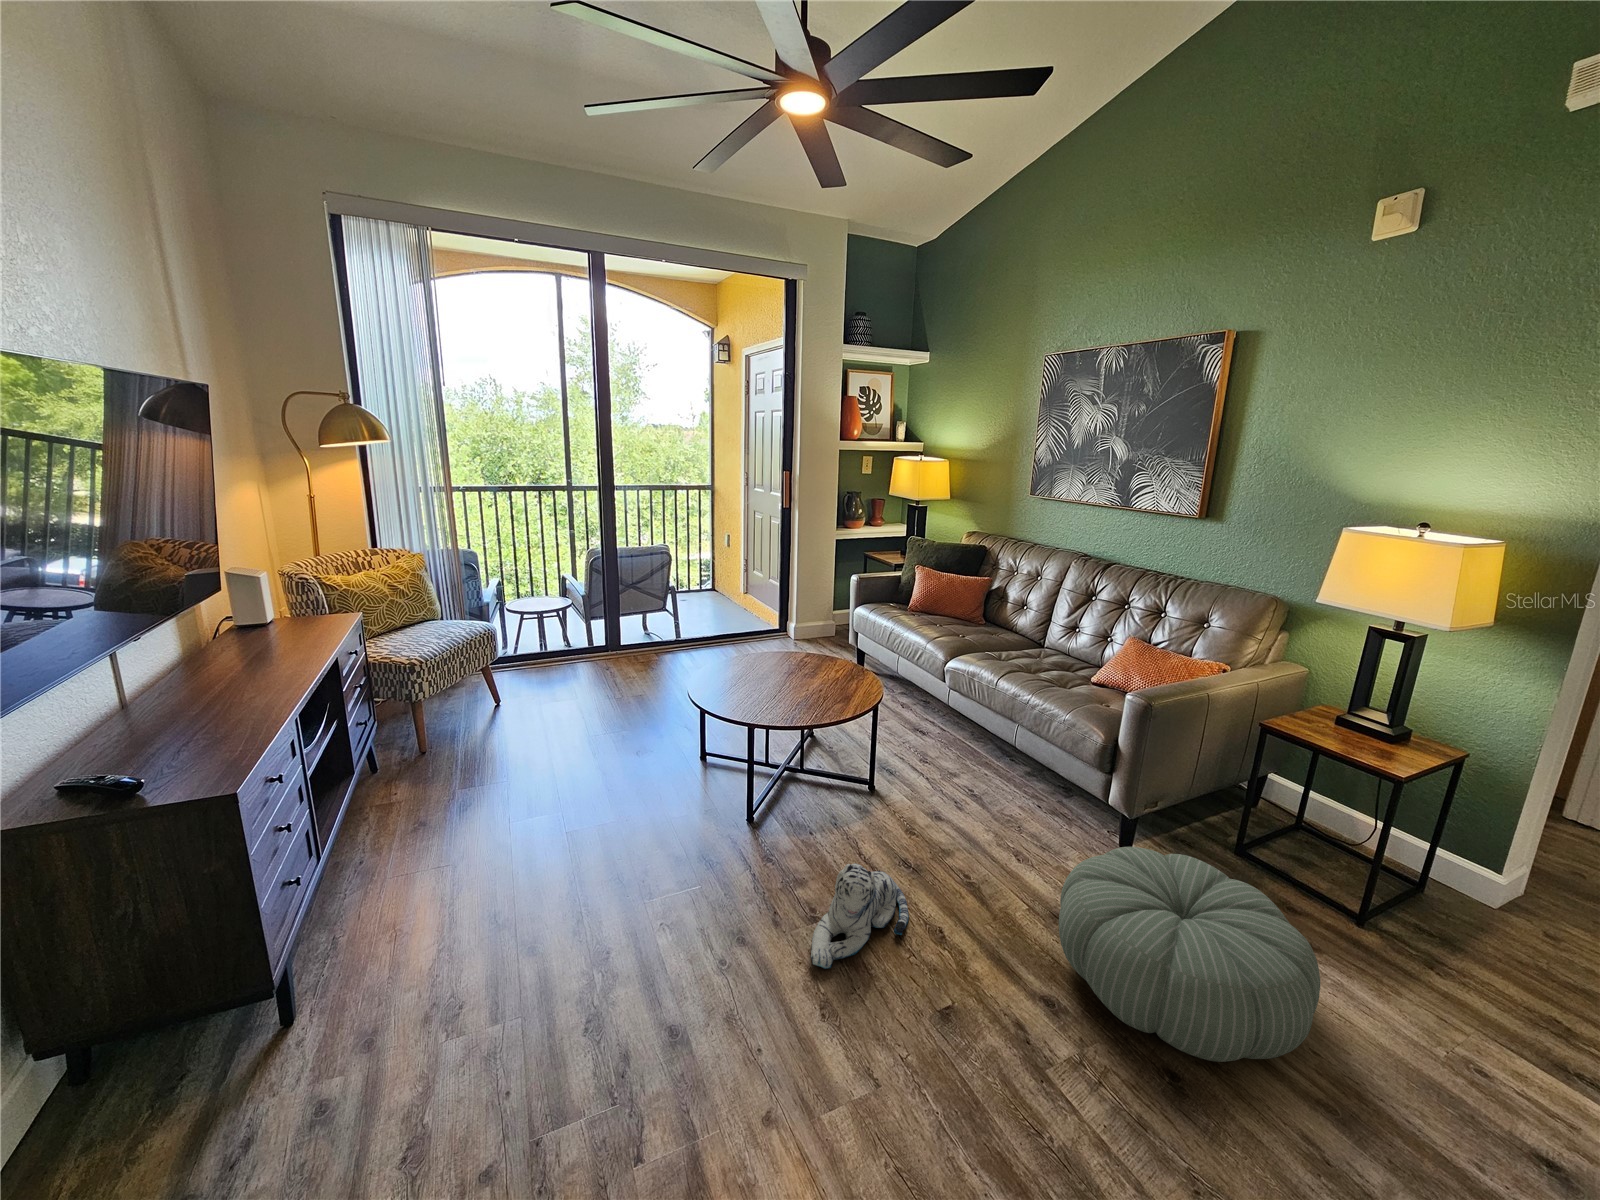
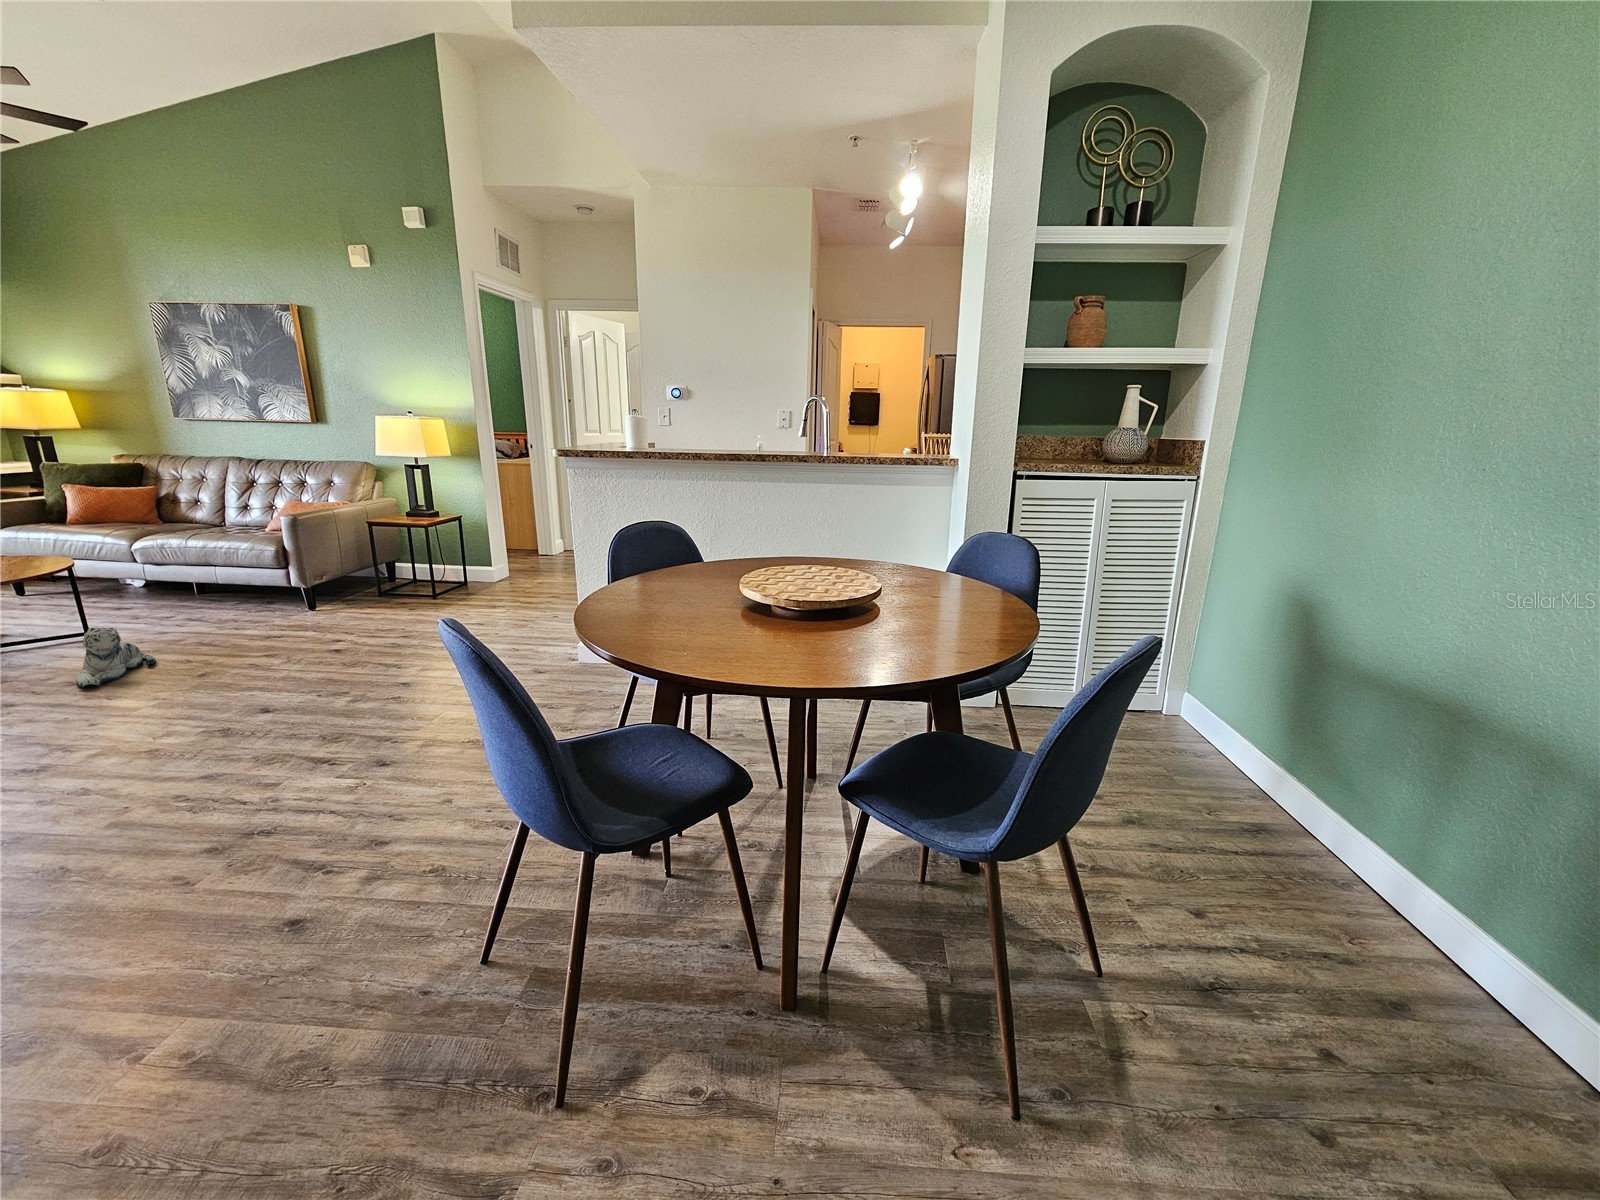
pouf: present [1059,847,1321,1062] -> none [262,579,396,644]

